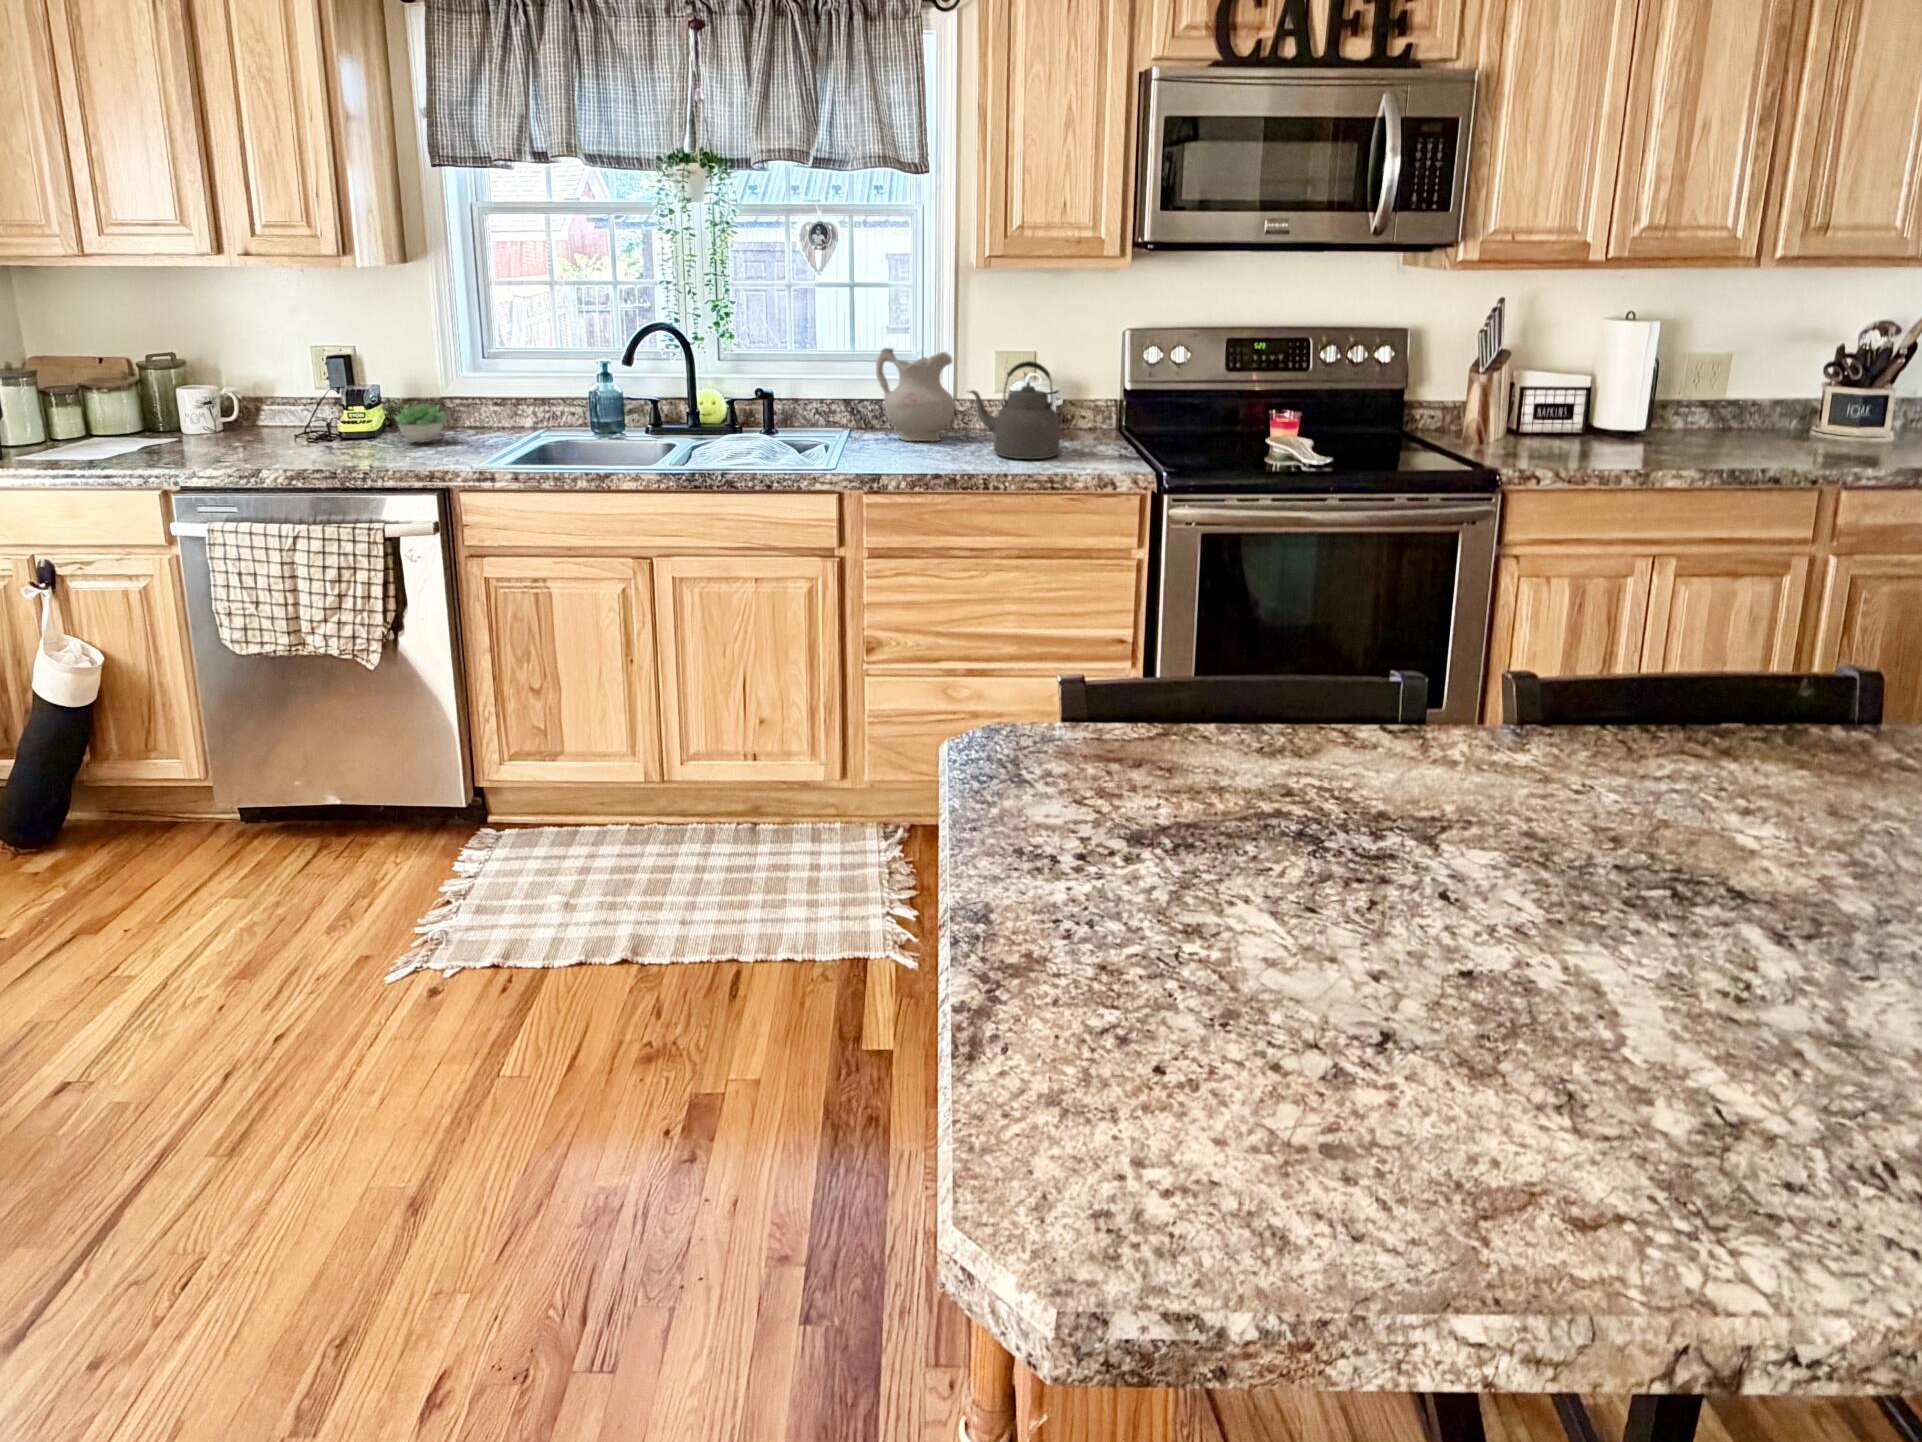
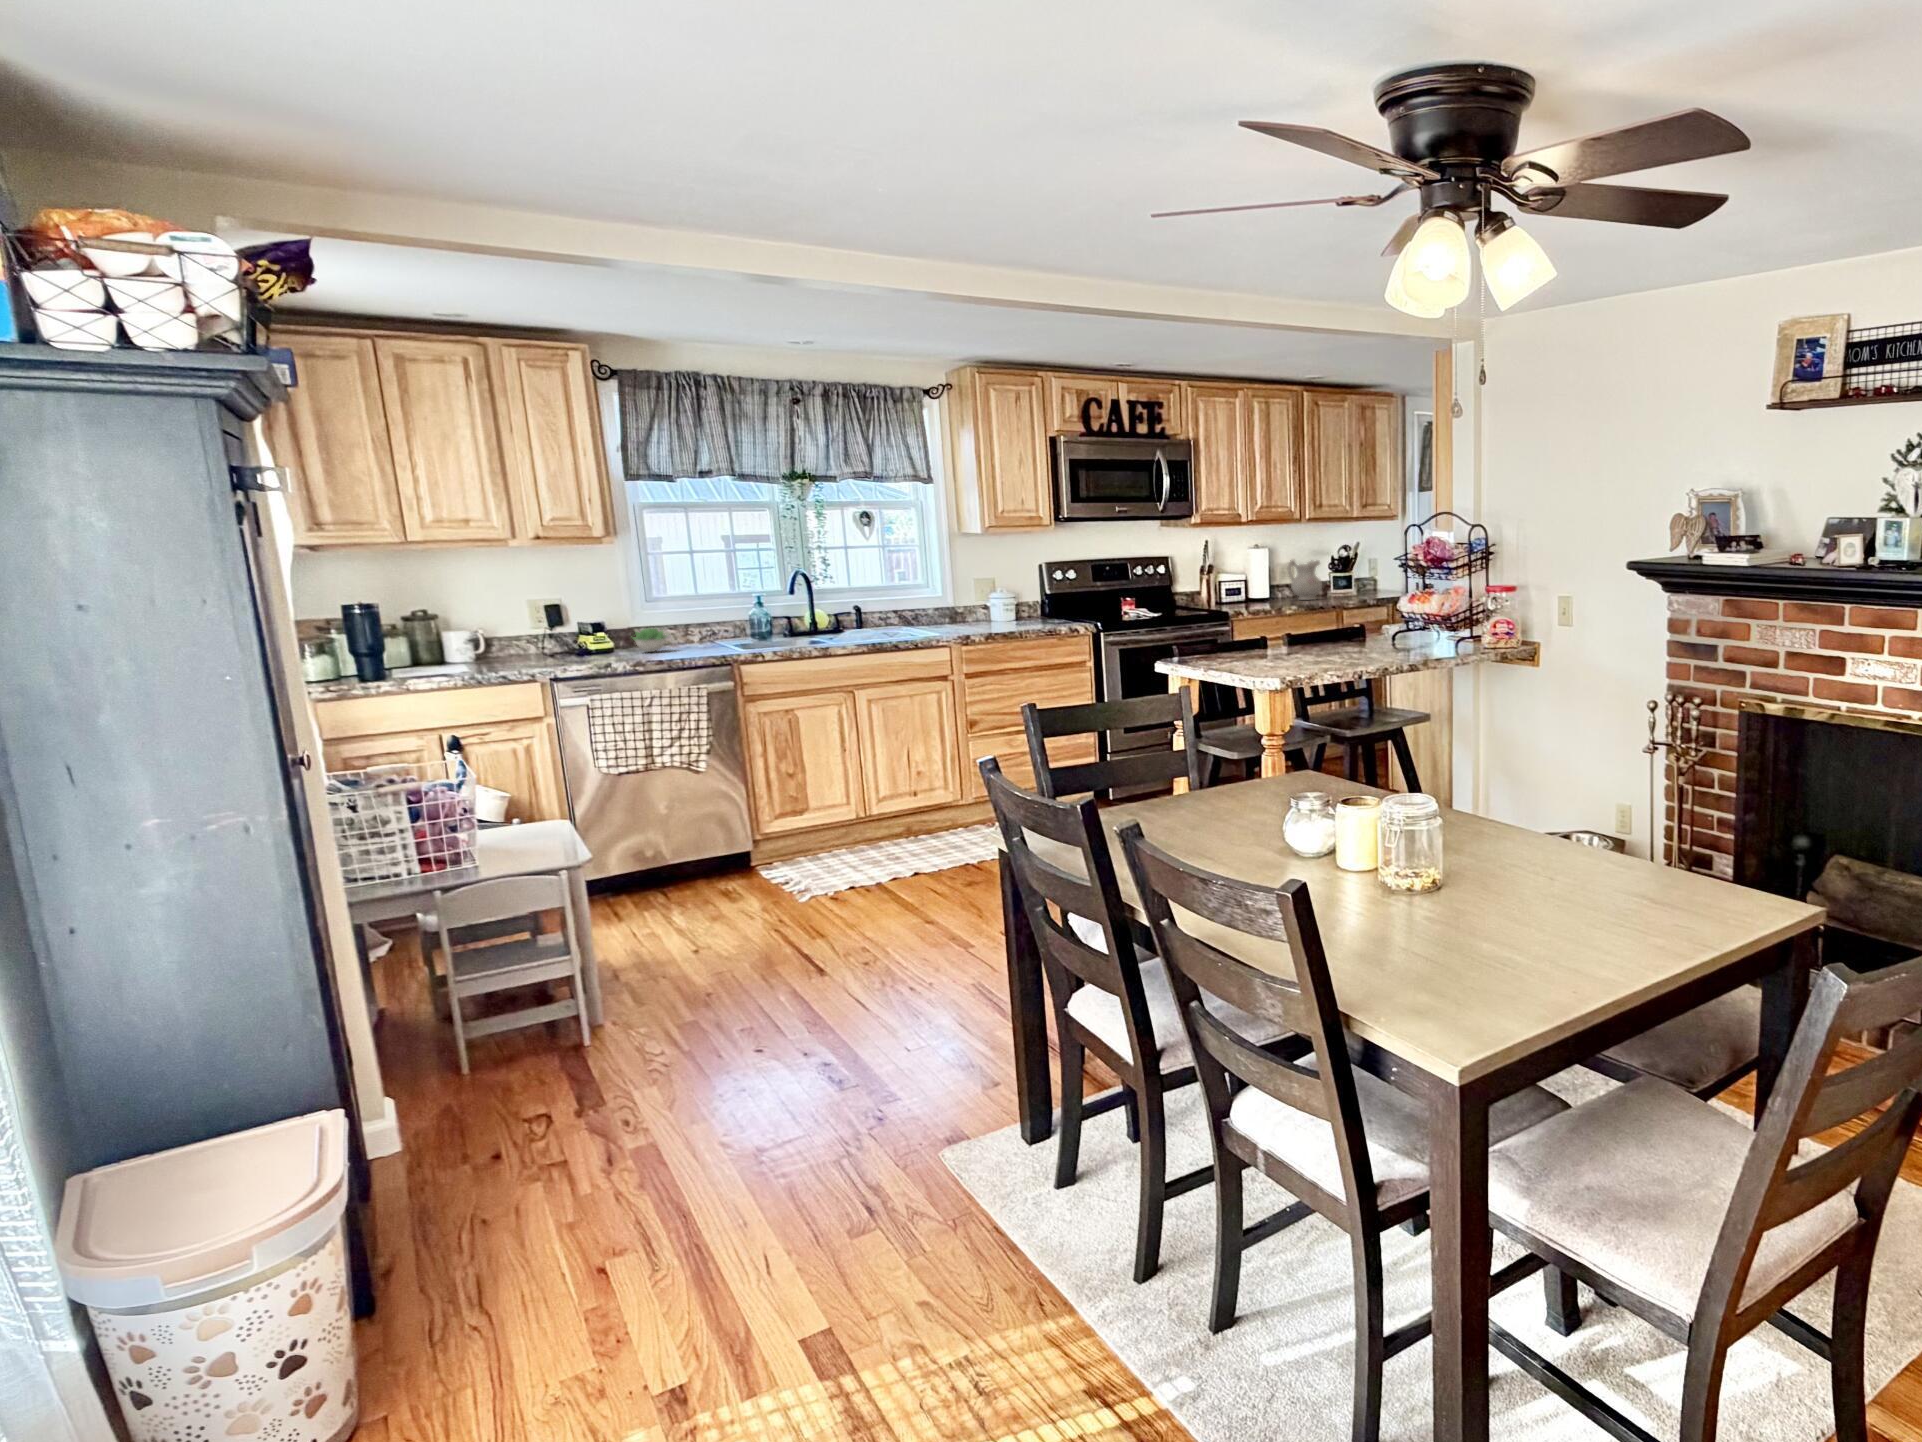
ceramic pitcher: present [876,348,954,441] -> present [1288,560,1322,600]
kettle: present [967,361,1060,459] -> none [984,579,1038,627]

